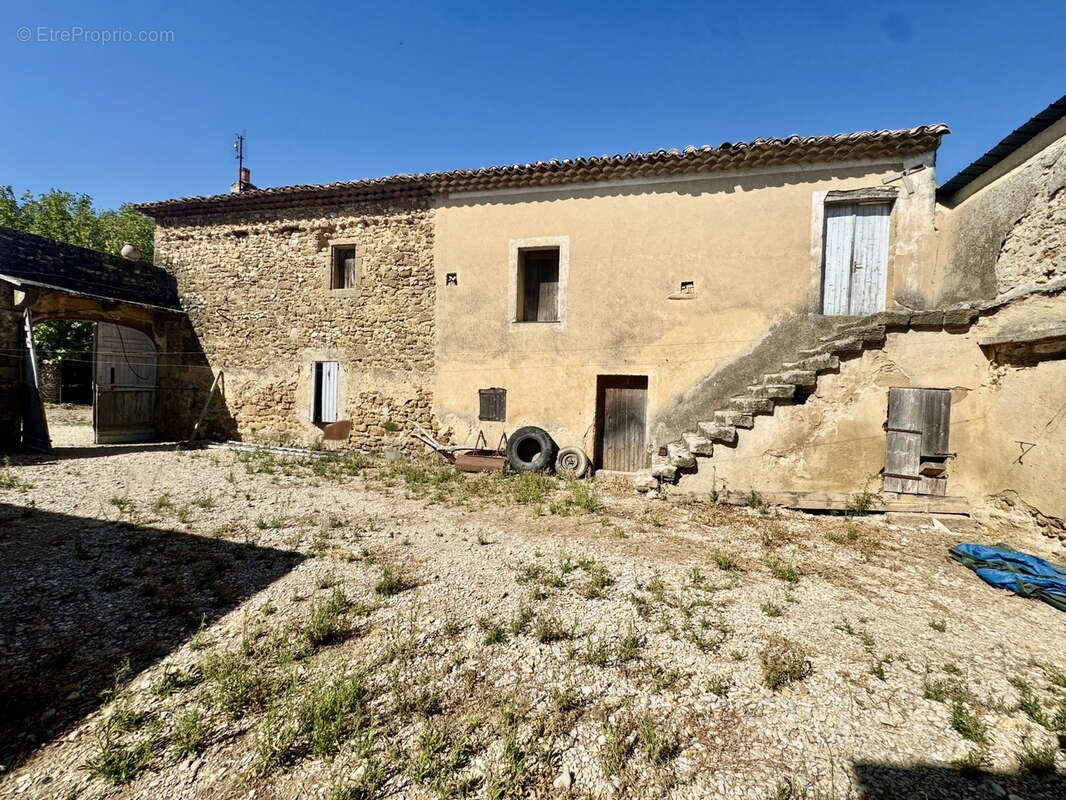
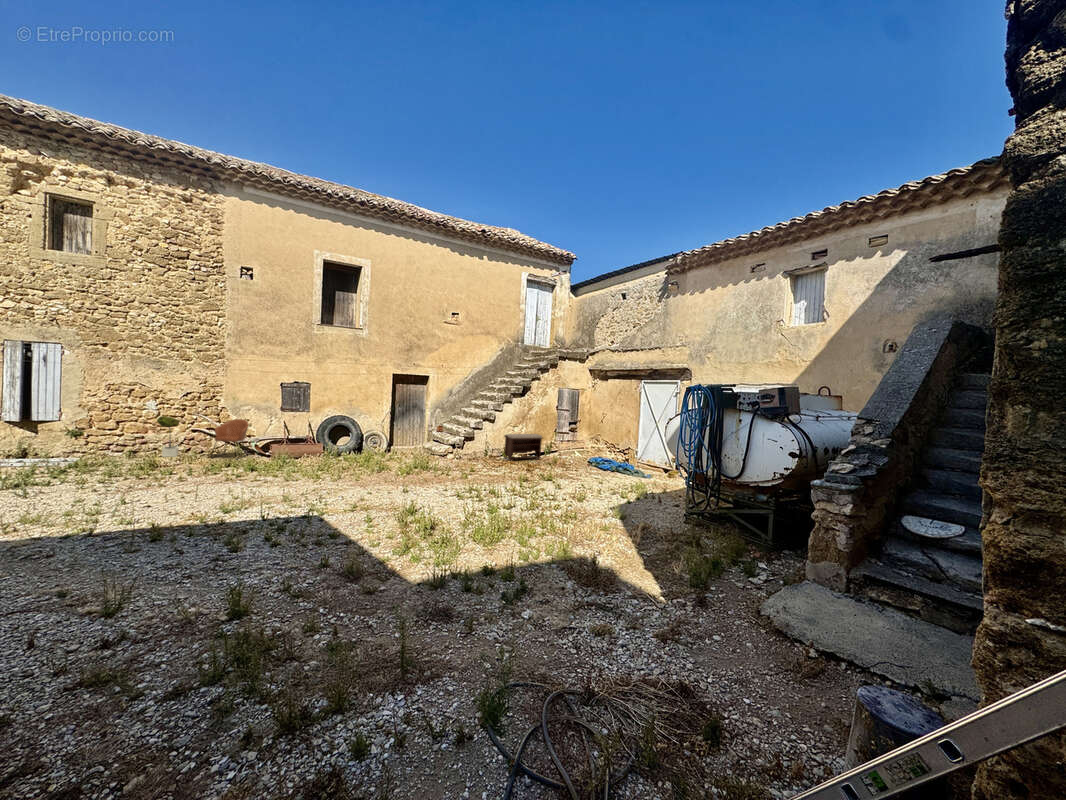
chair: present [322,420,352,443] -> present [211,419,248,458]
bench: none [753,469,841,526] -> present [504,434,543,461]

